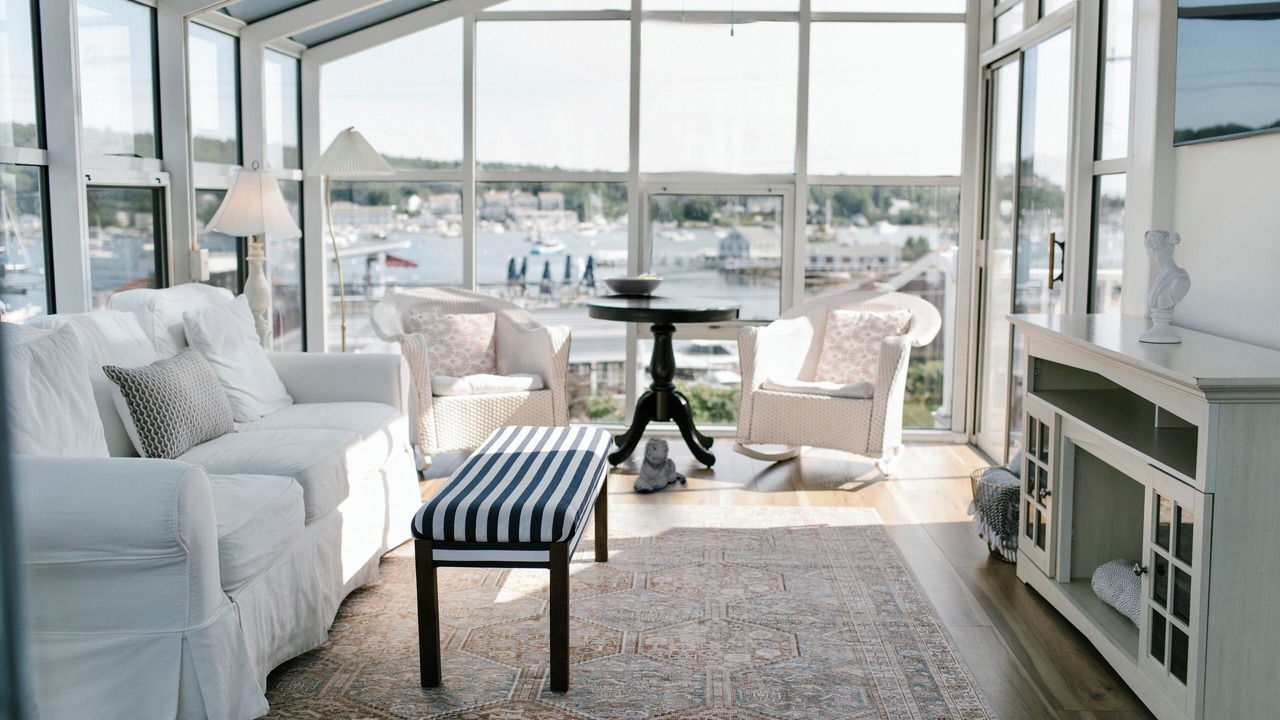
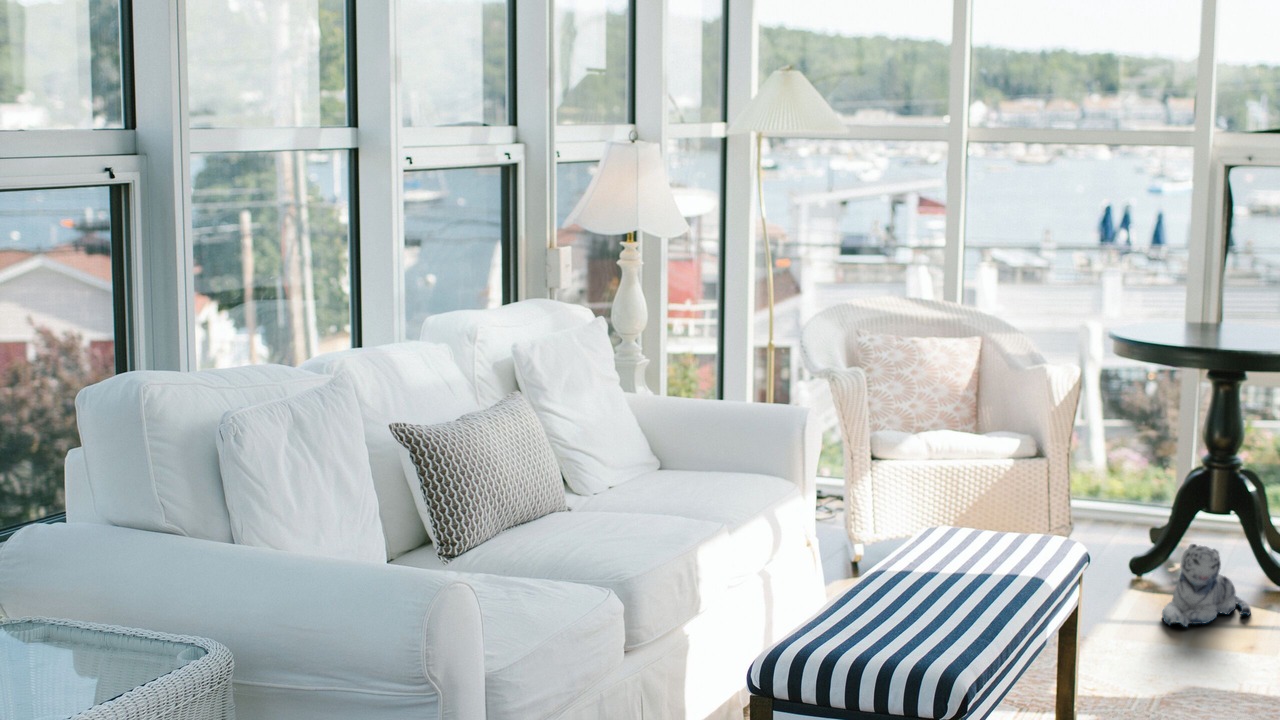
fruit bowl: present [603,273,663,295] -> none [1147,283,1246,317]

